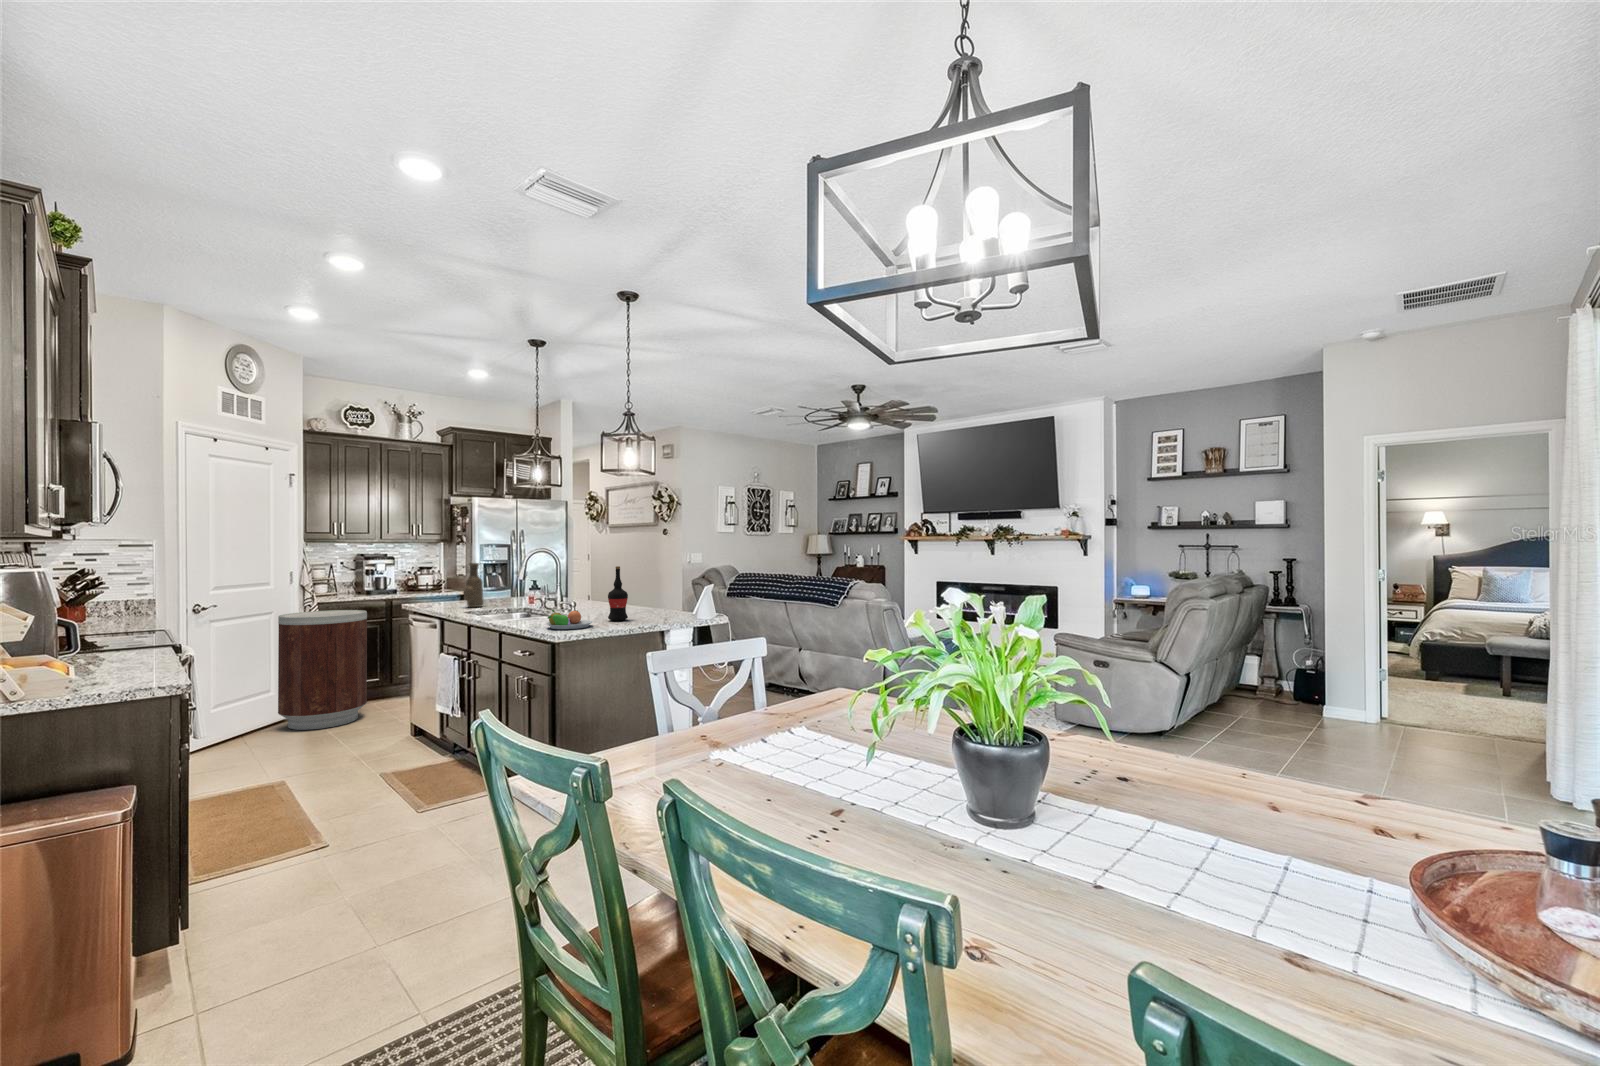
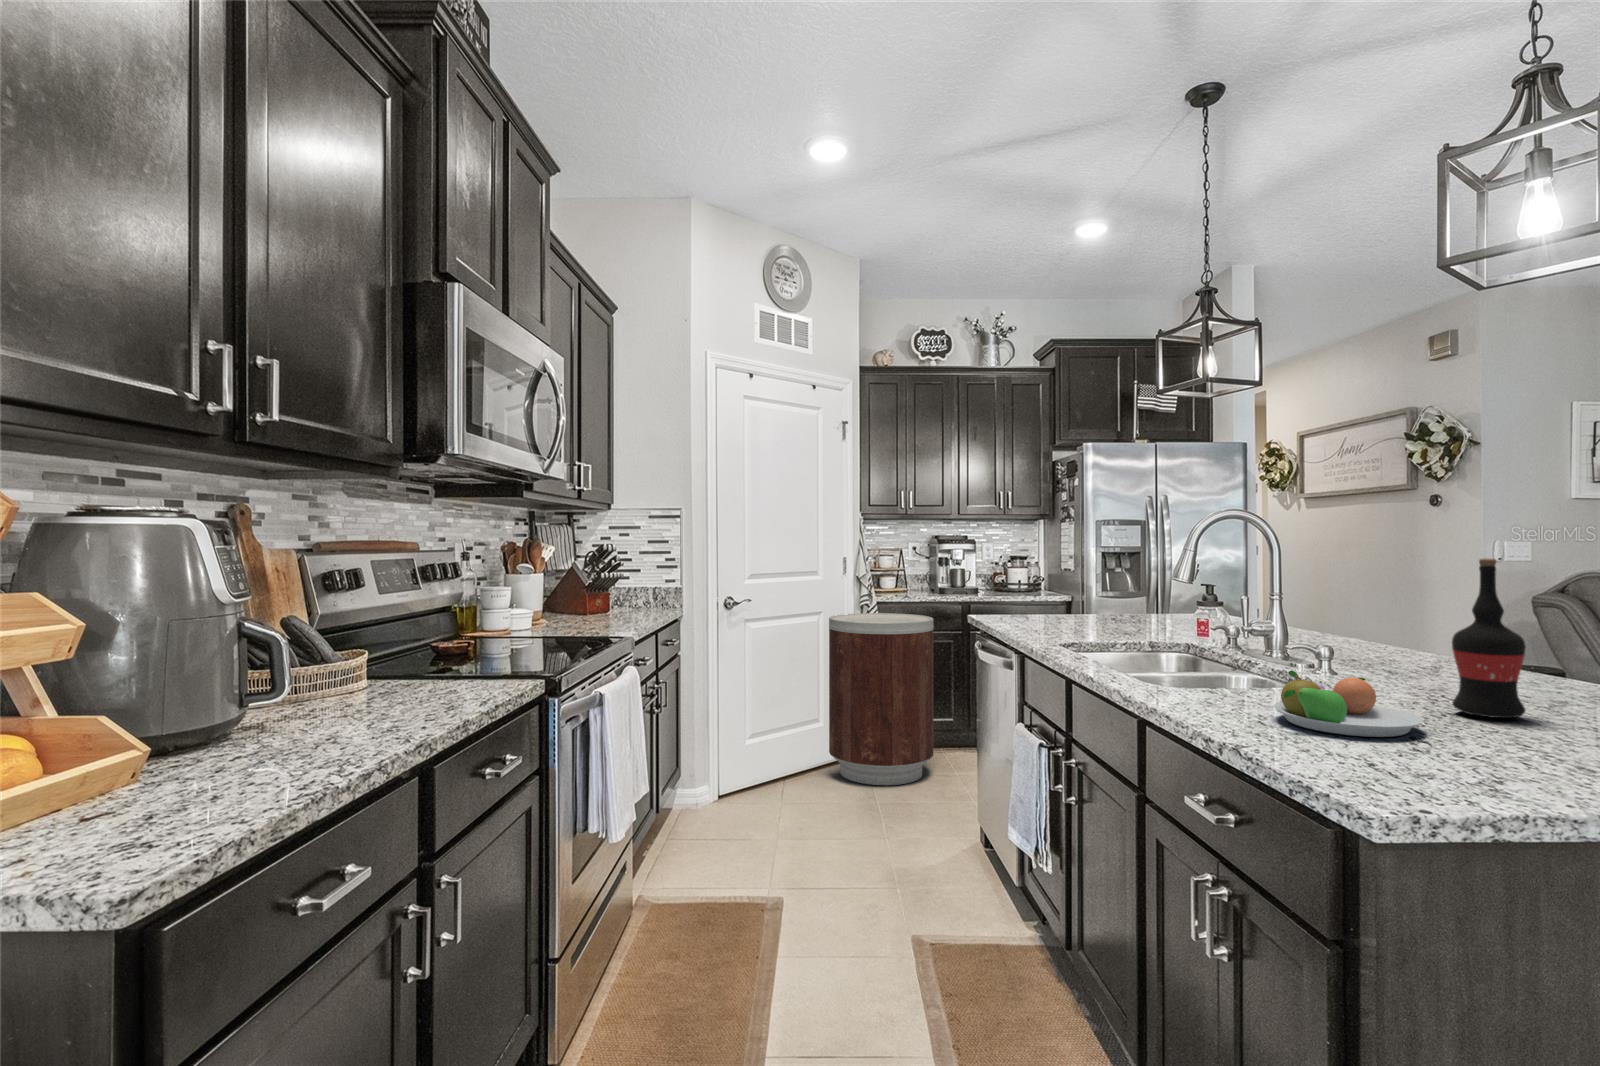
vase: present [464,563,484,607] -> none [1068,547,1104,630]

